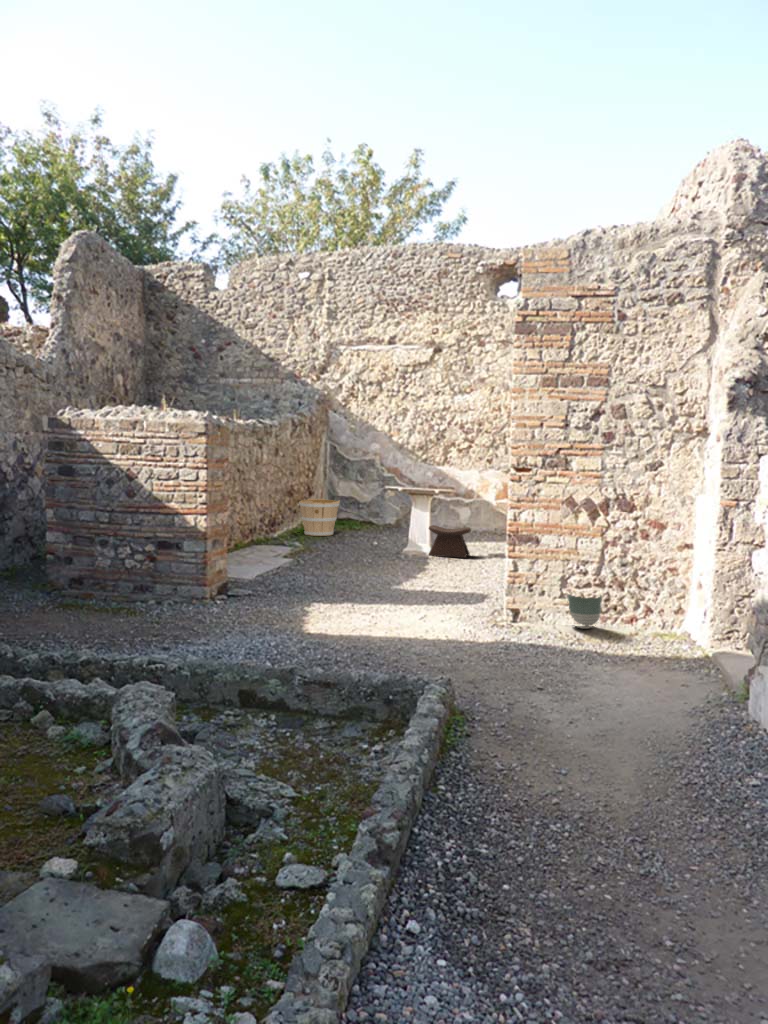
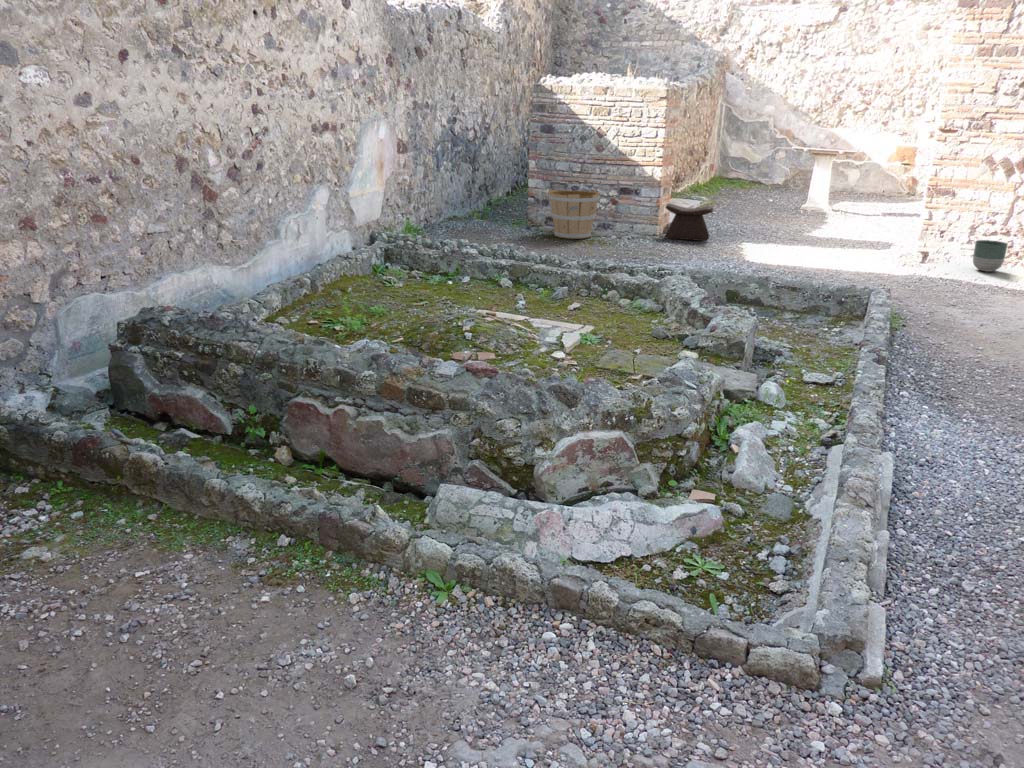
wooden bucket: present [299,498,340,536] -> present [549,190,600,239]
stool: present [429,525,471,558] -> present [664,204,713,241]

